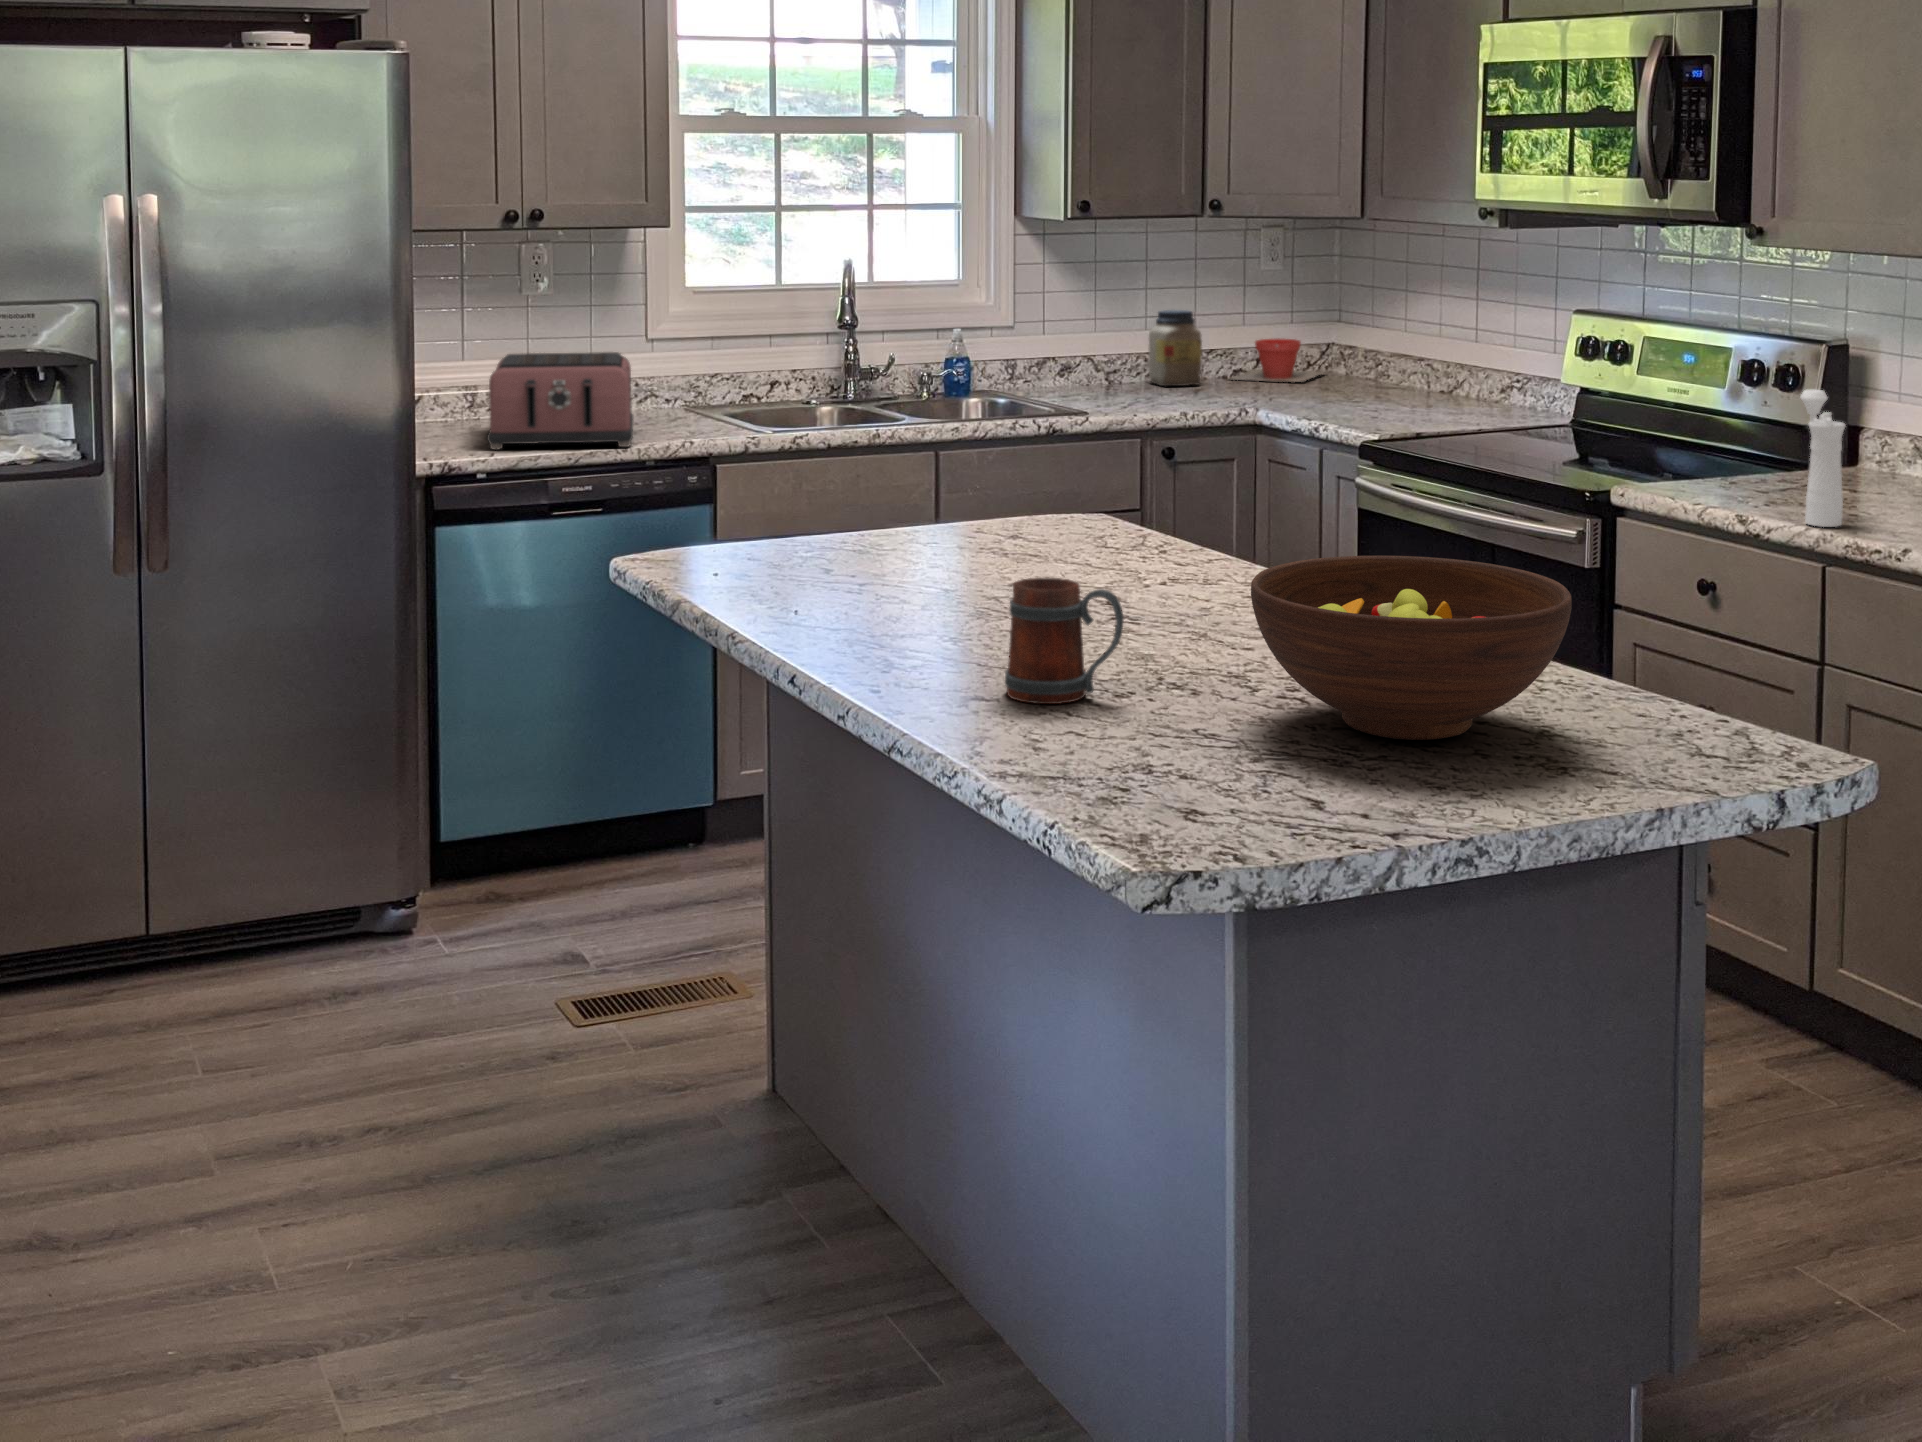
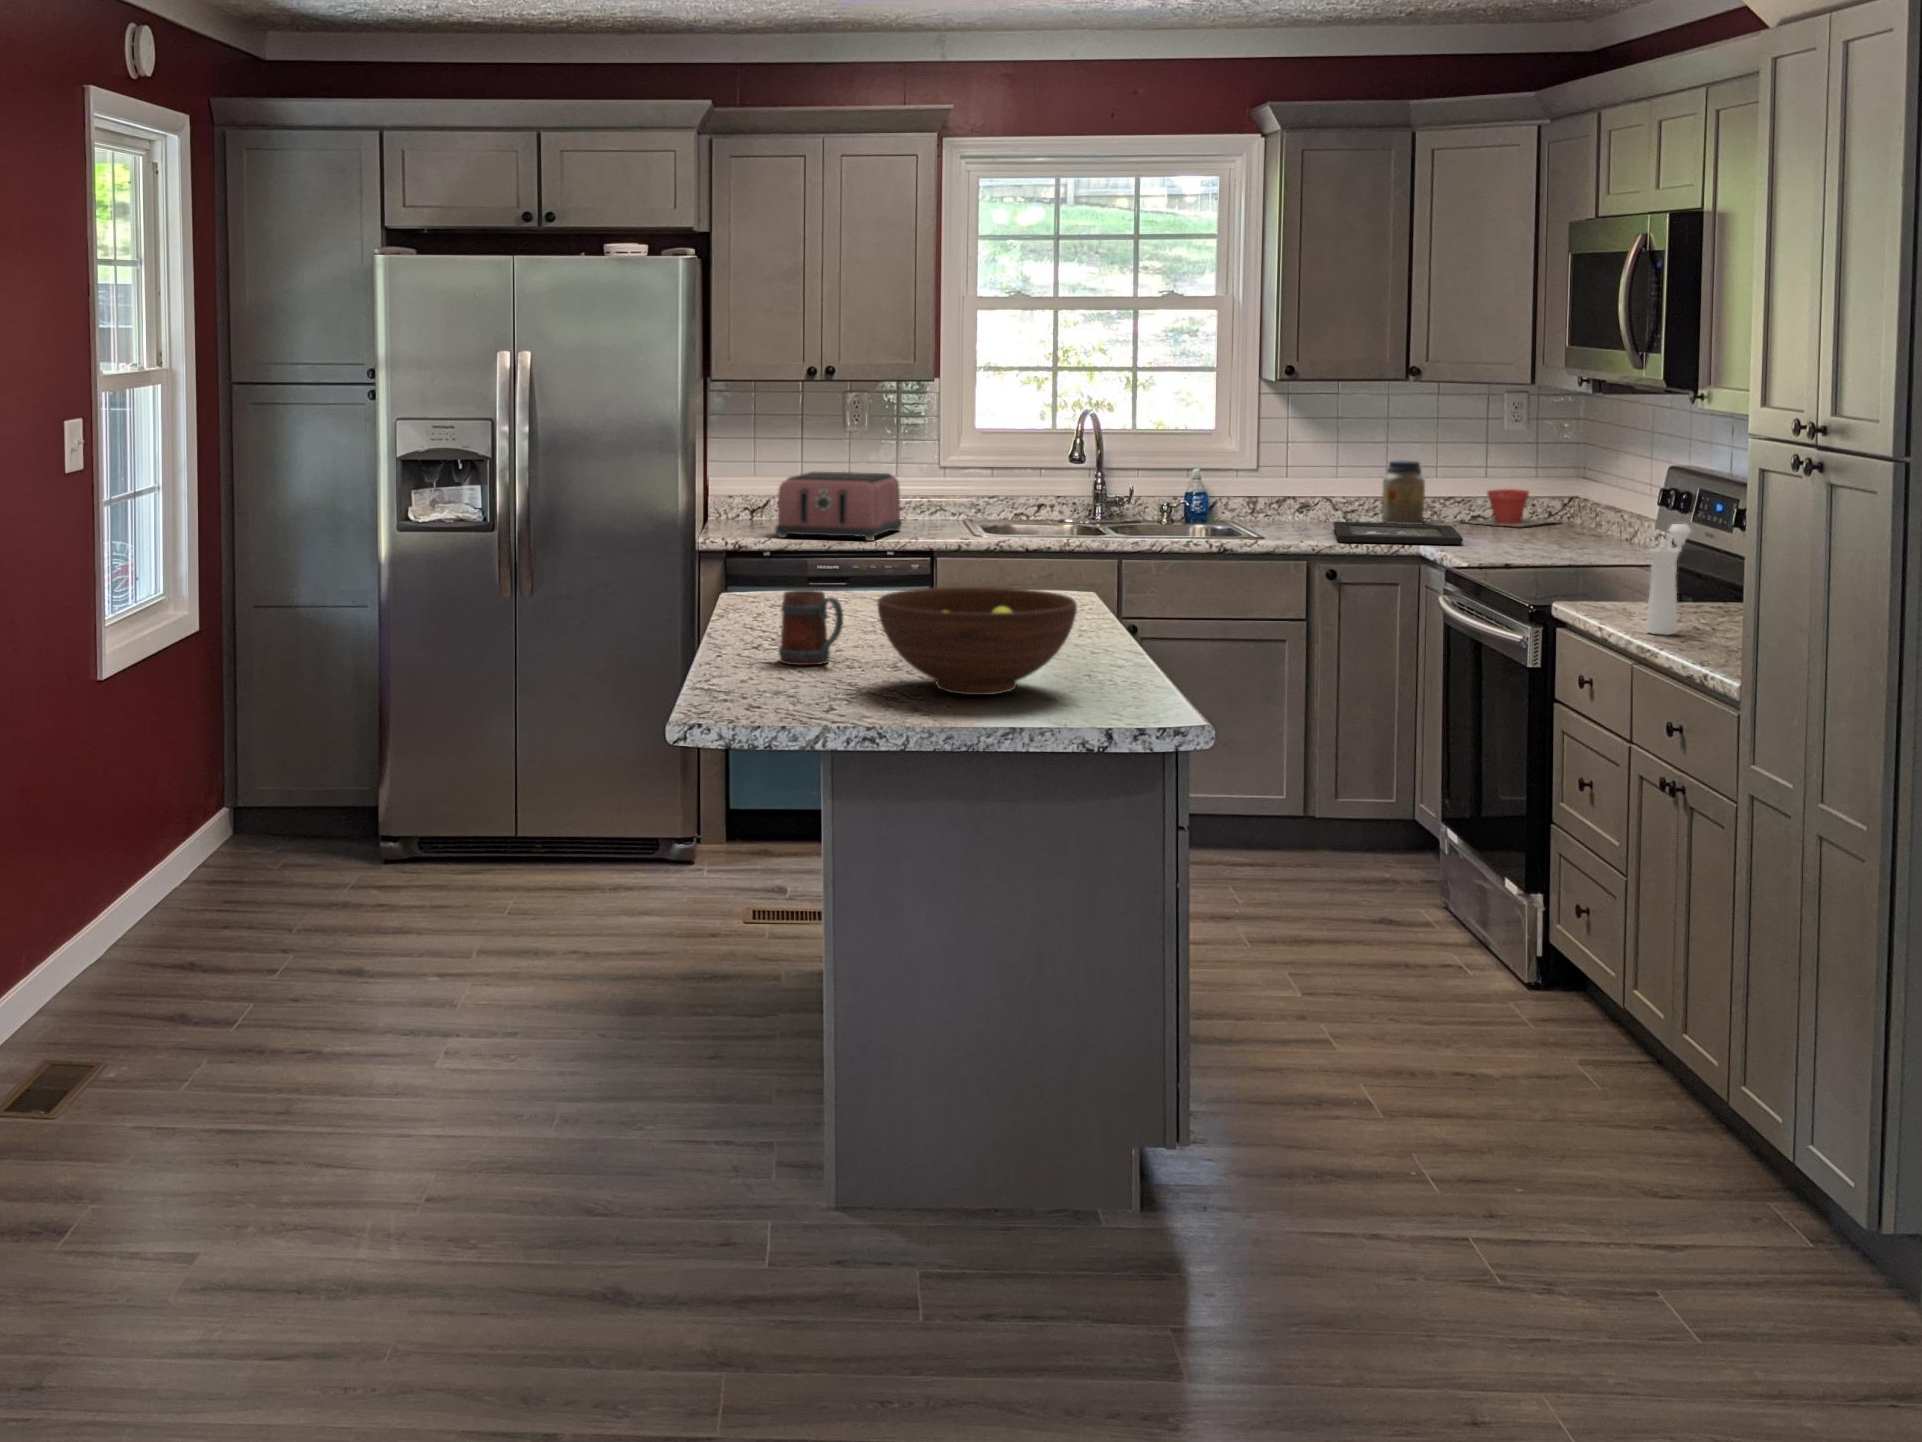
tray: none [1122,385,1309,414] -> present [1333,522,1463,545]

